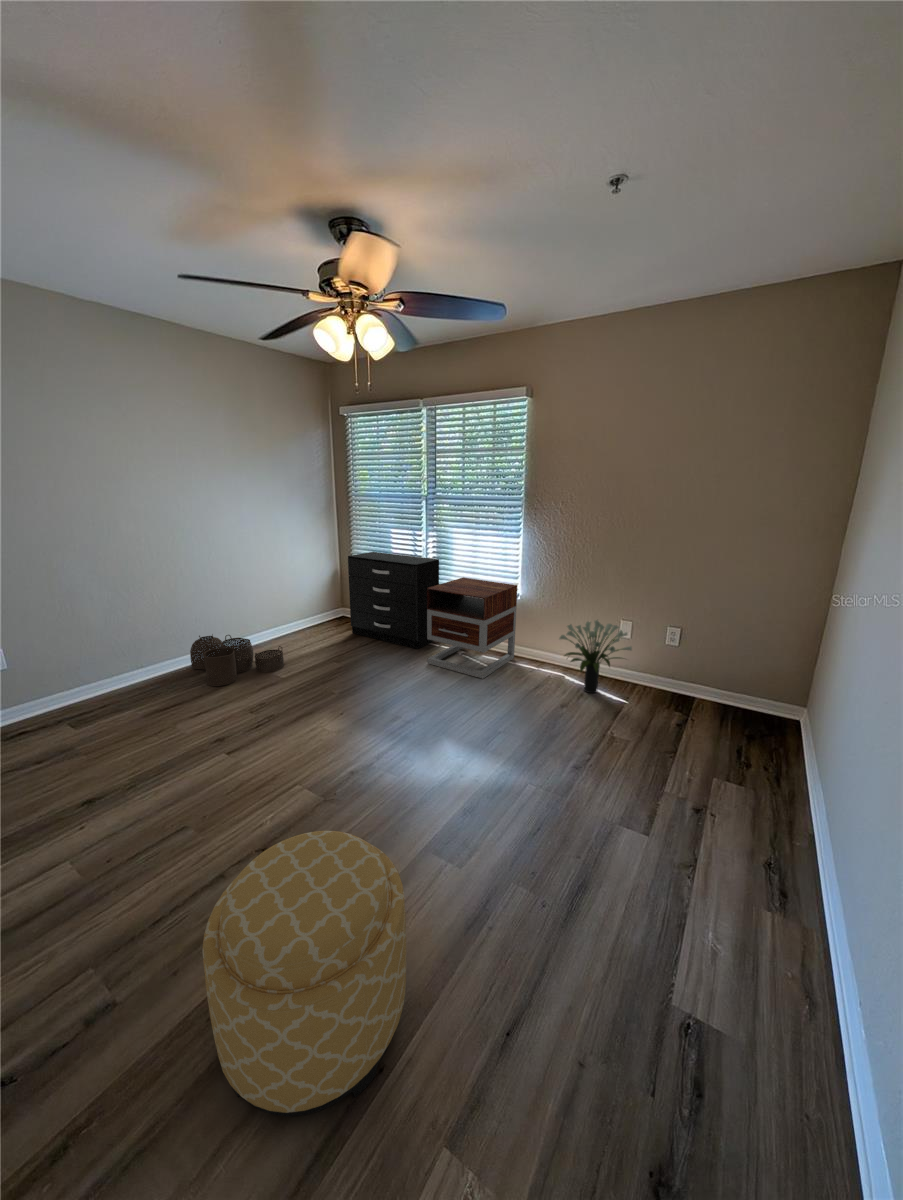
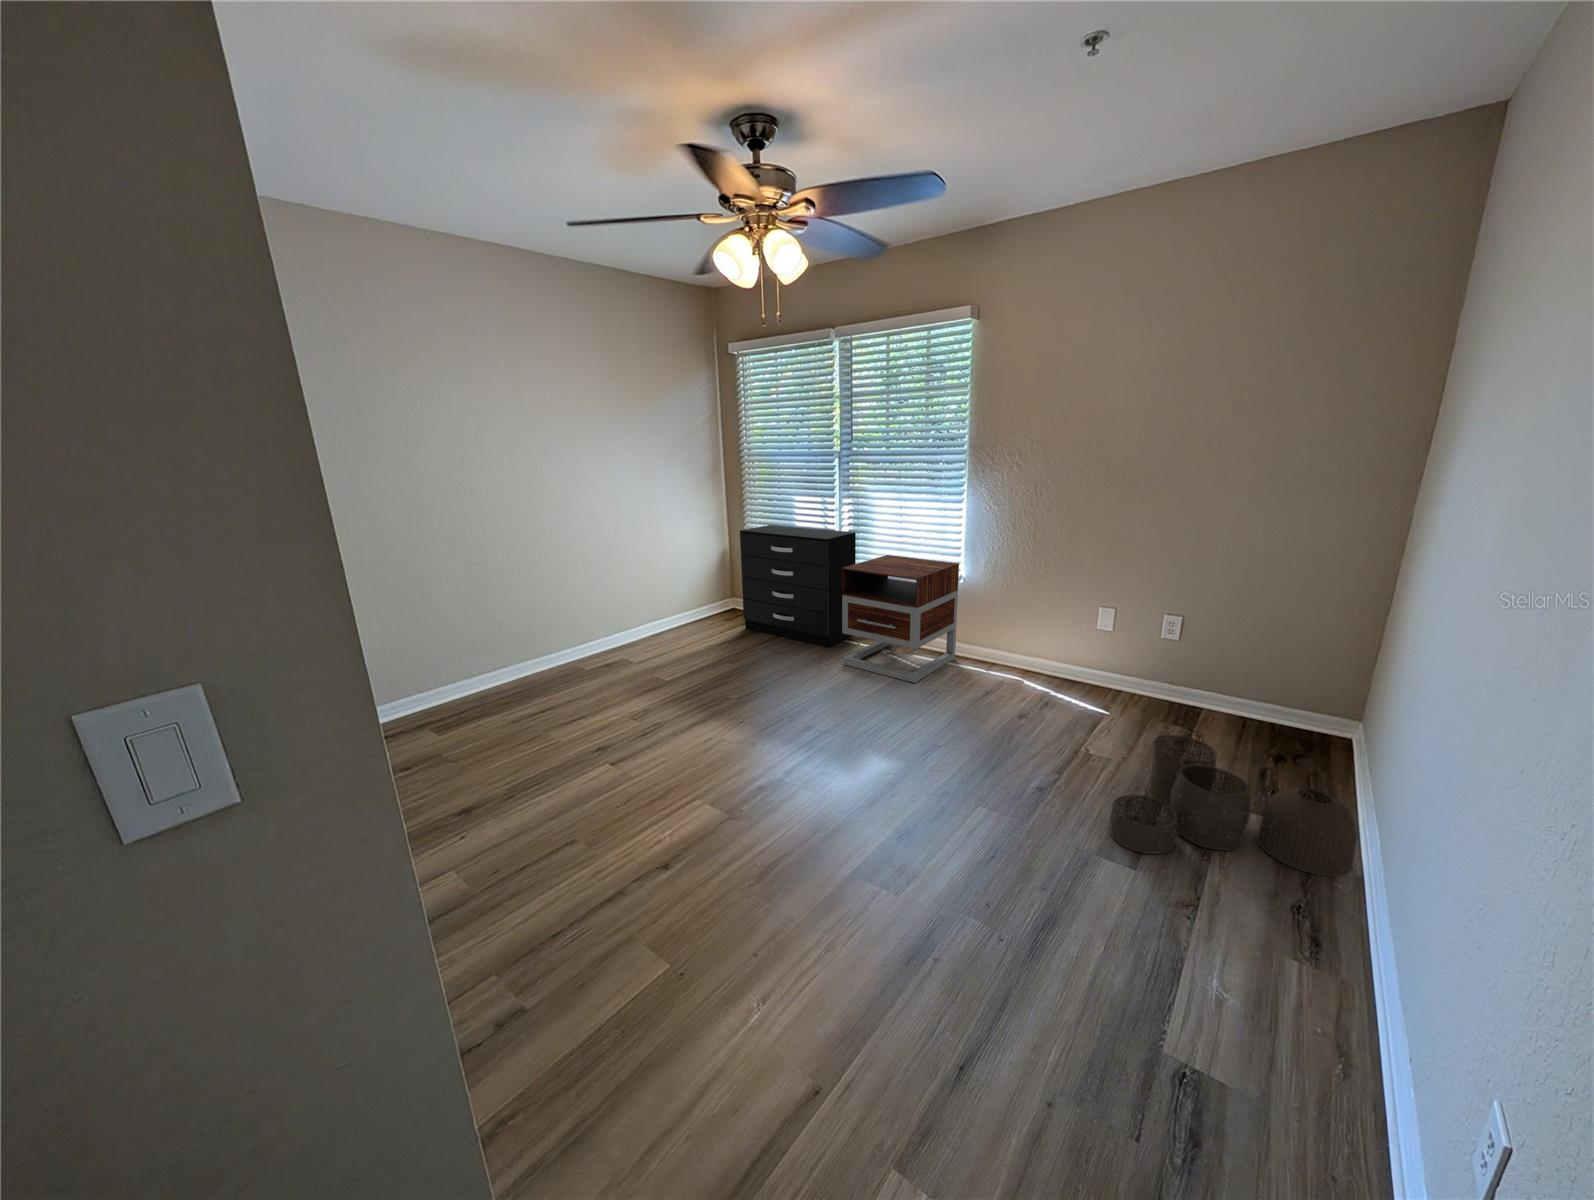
potted plant: present [559,620,632,693] -> none [1016,605,1115,702]
woven basket: present [190,634,284,686] -> present [1110,731,1357,877]
ottoman: present [202,831,406,1117] -> none [627,830,842,1120]

